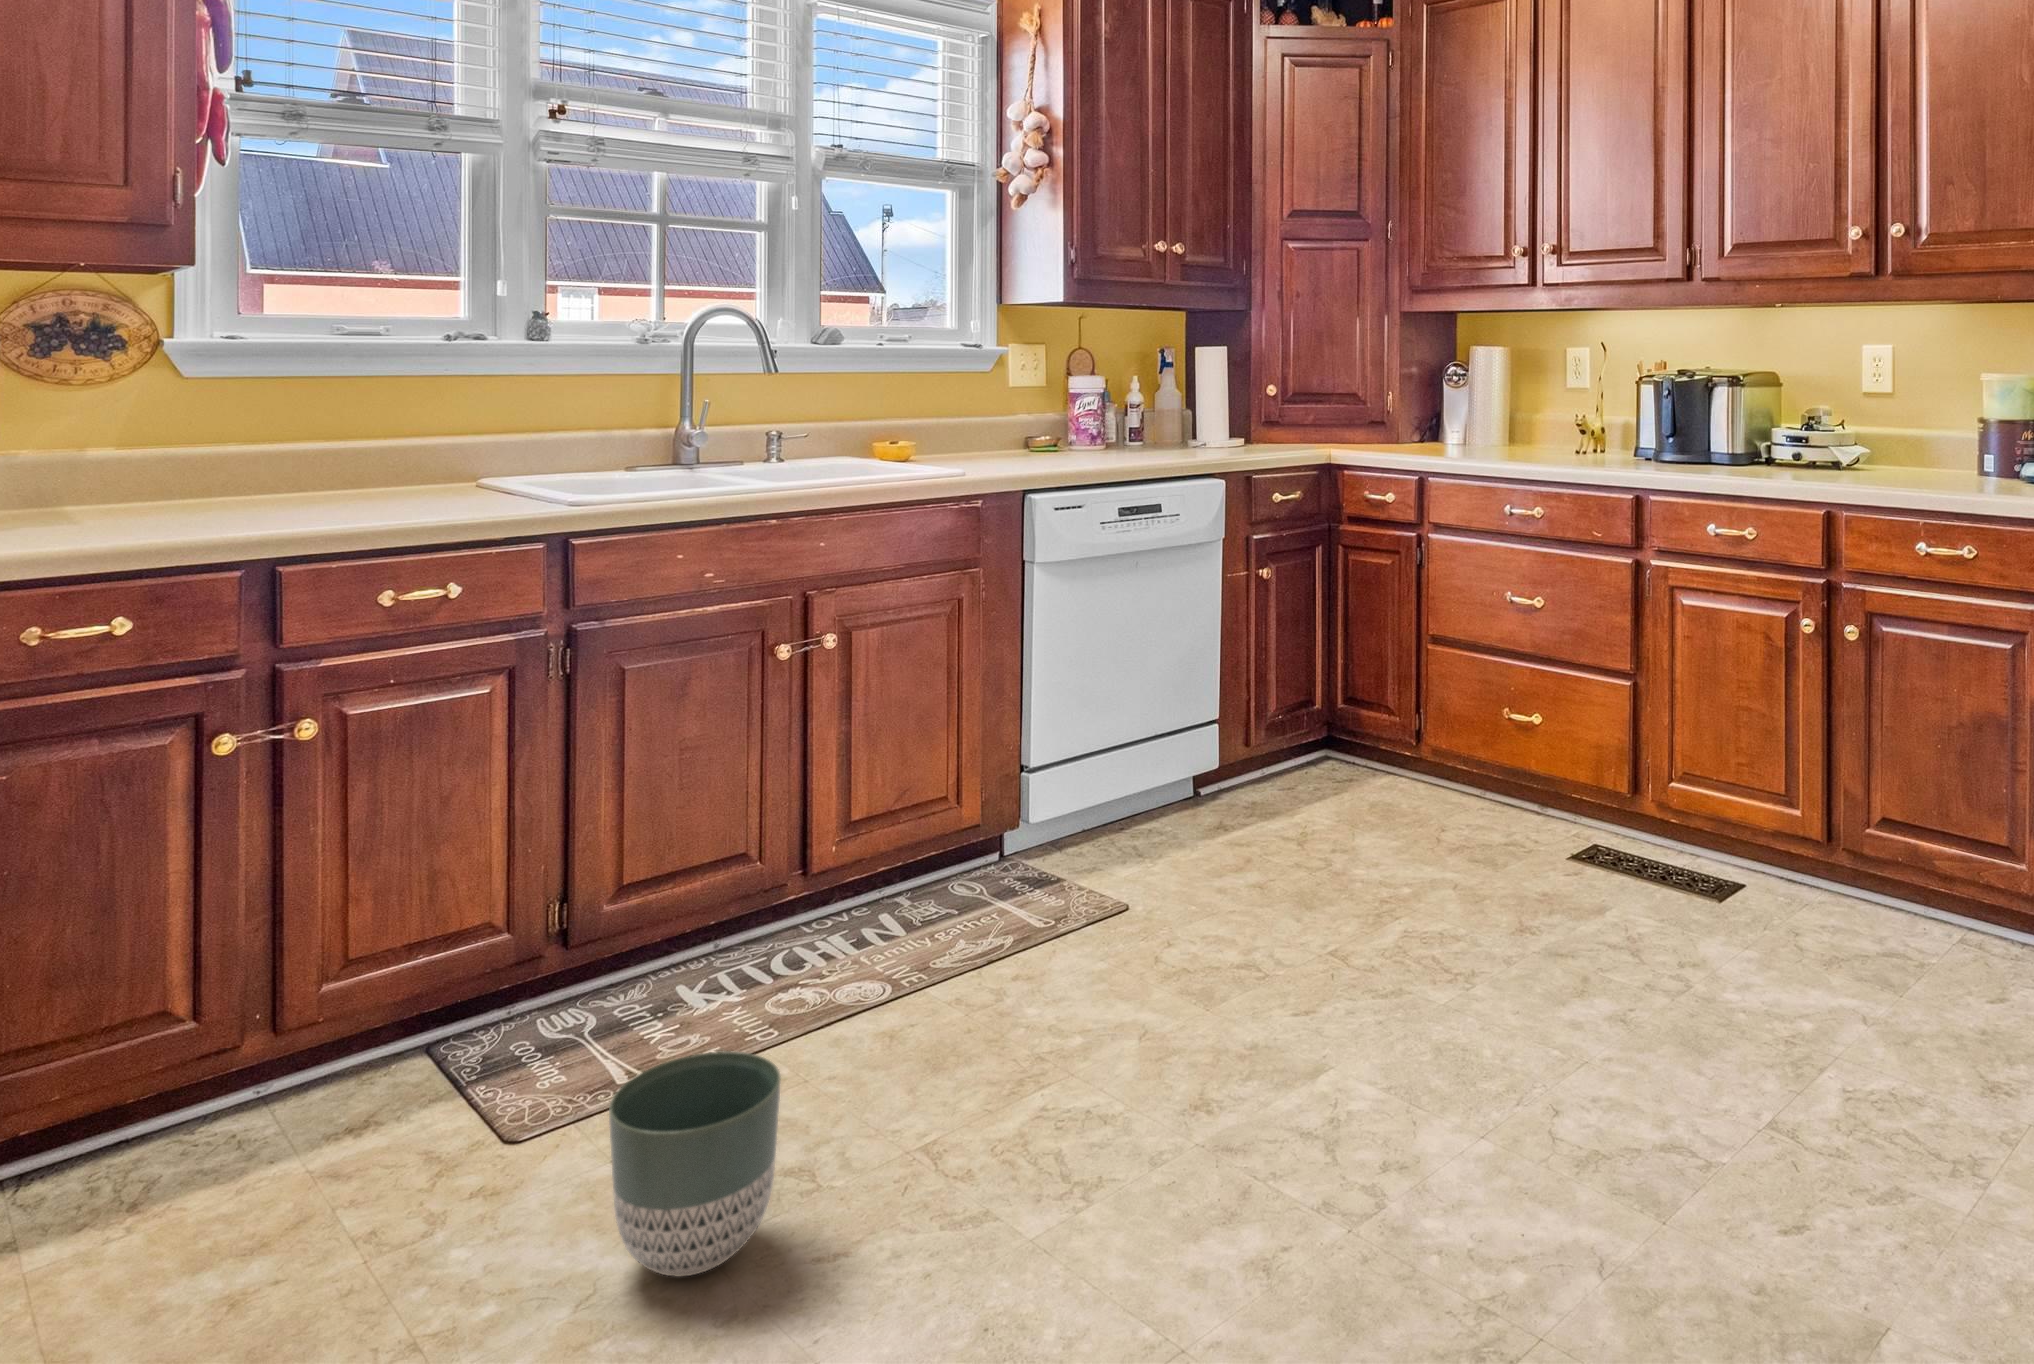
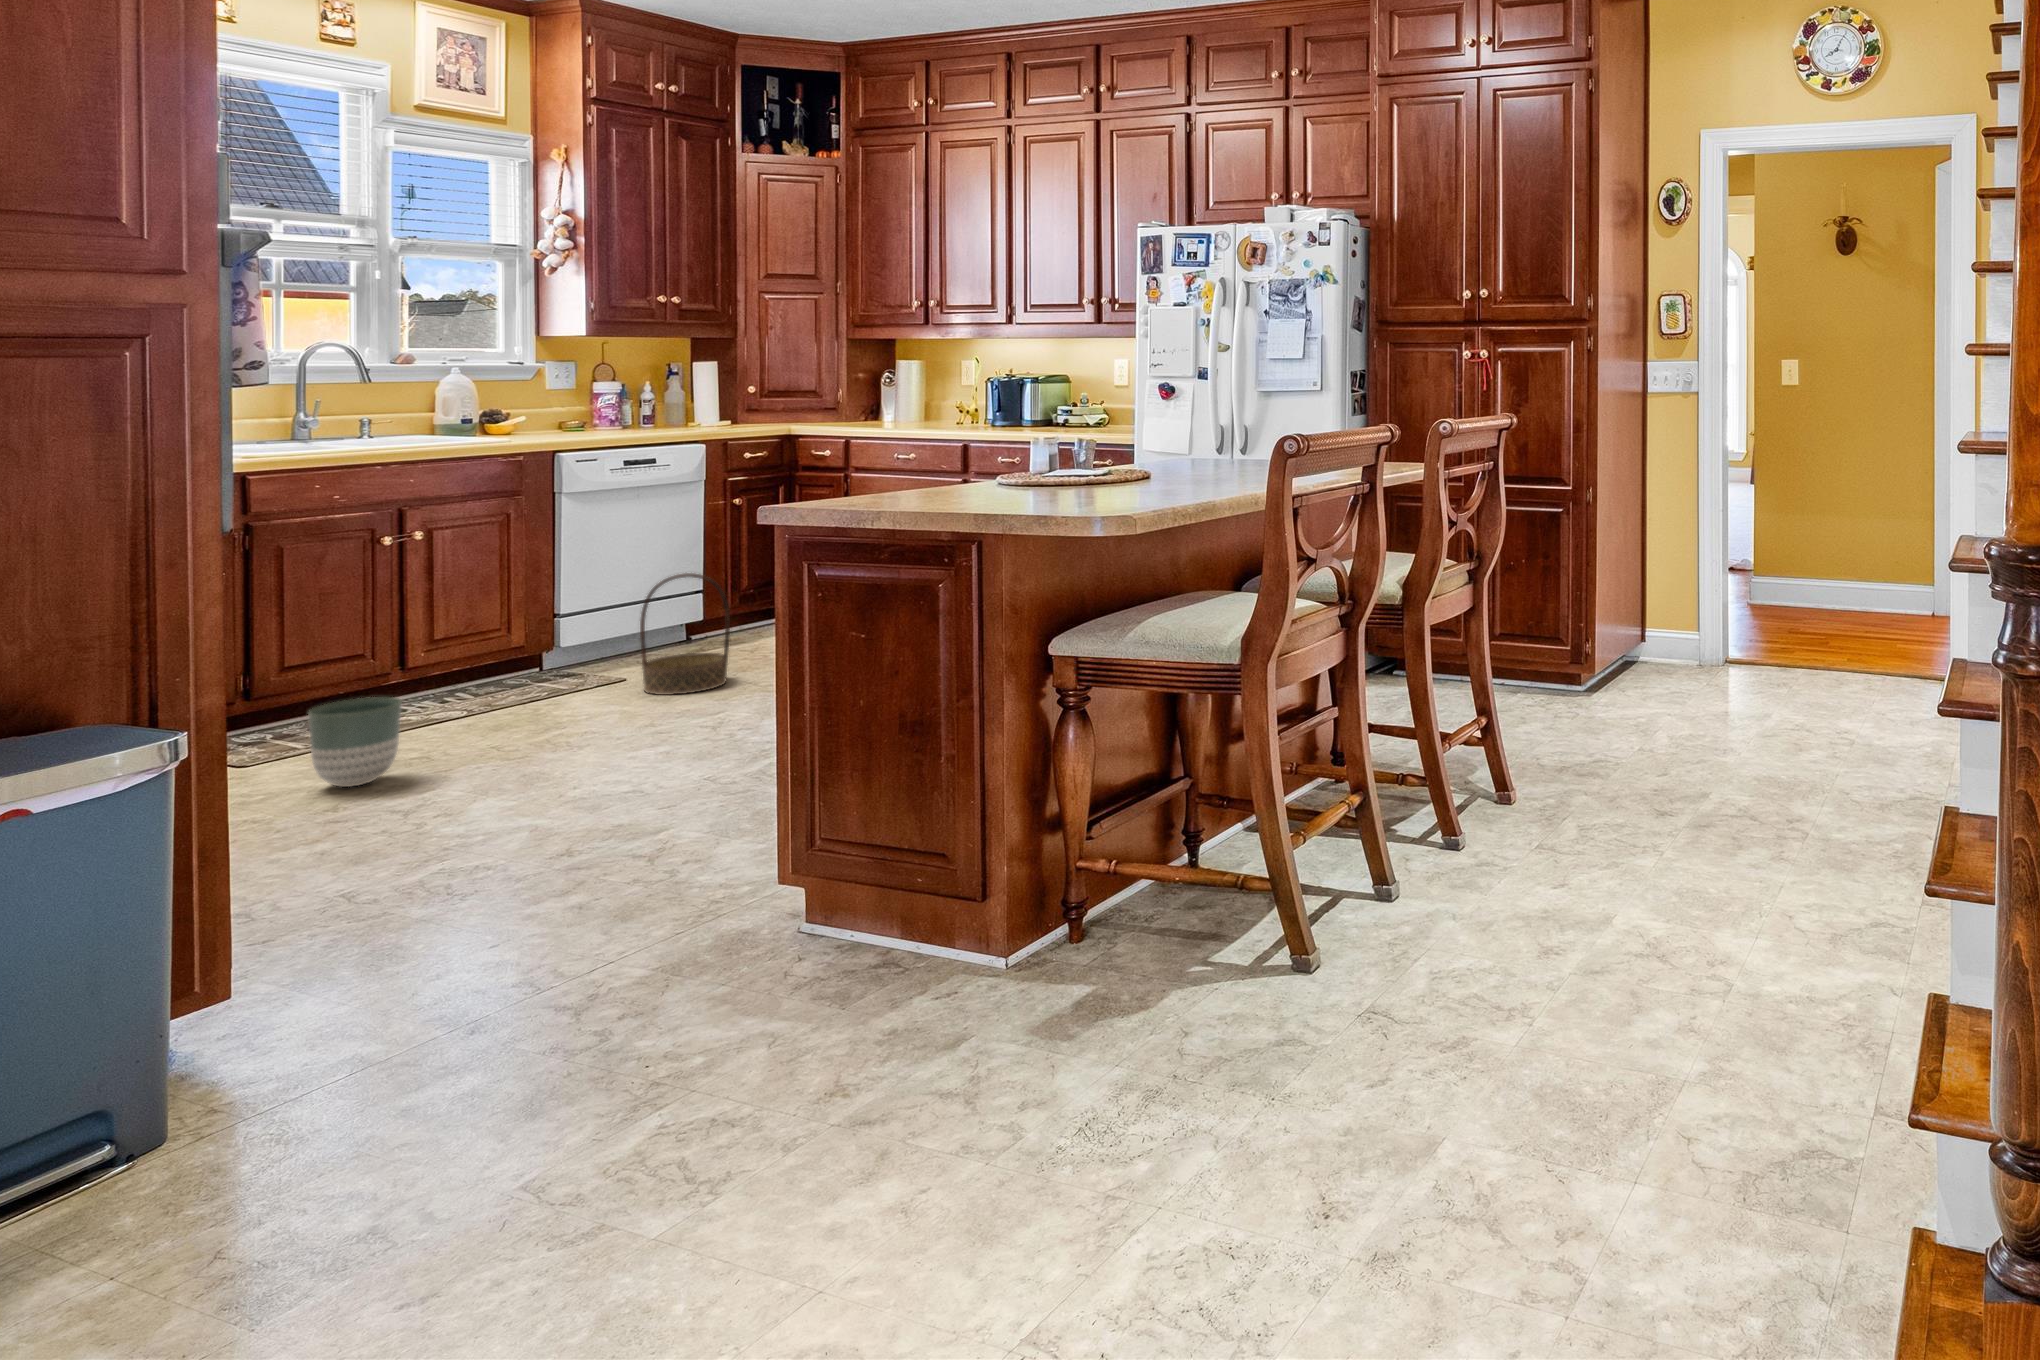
basket: none [1165,735,1308,969] -> present [640,573,730,695]

